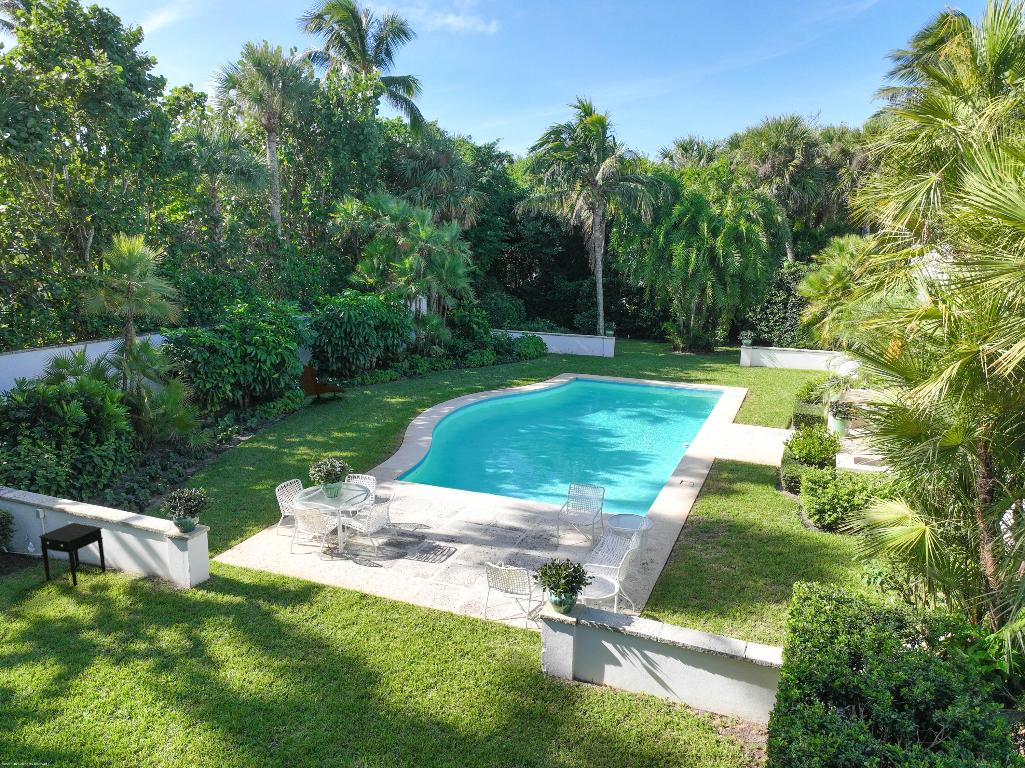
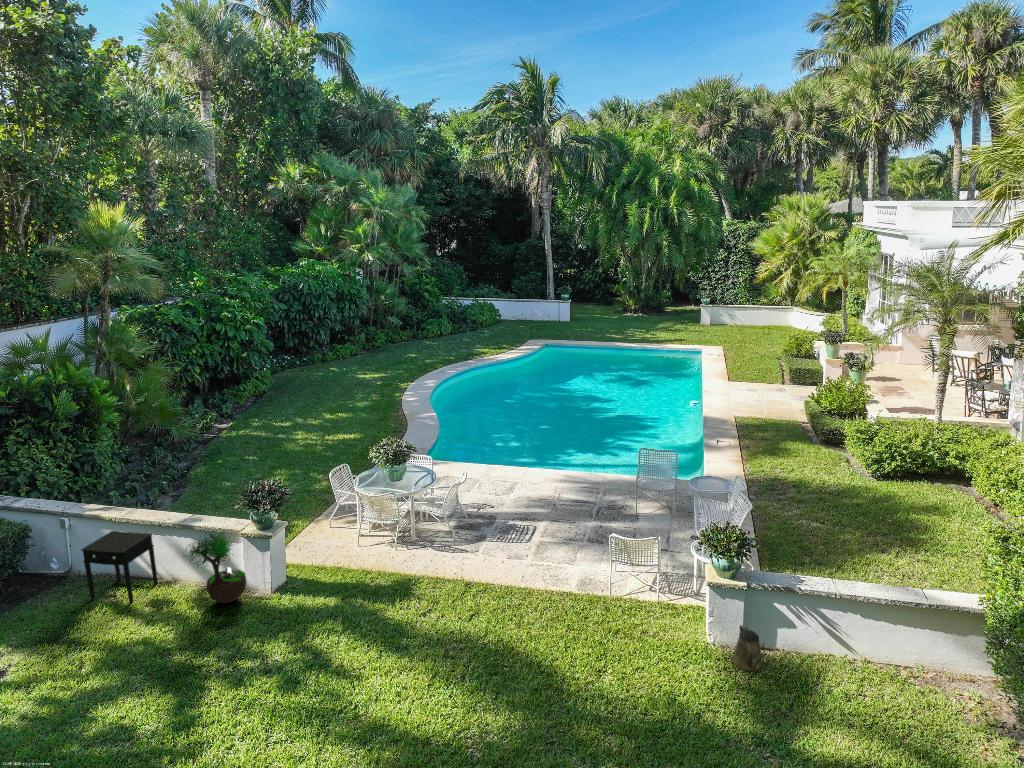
lounge chair: present [299,365,345,404] -> none [260,341,312,385]
potted tree: none [107,523,169,593] -> present [189,531,246,603]
watering can: none [554,658,583,705] -> present [732,625,766,671]

